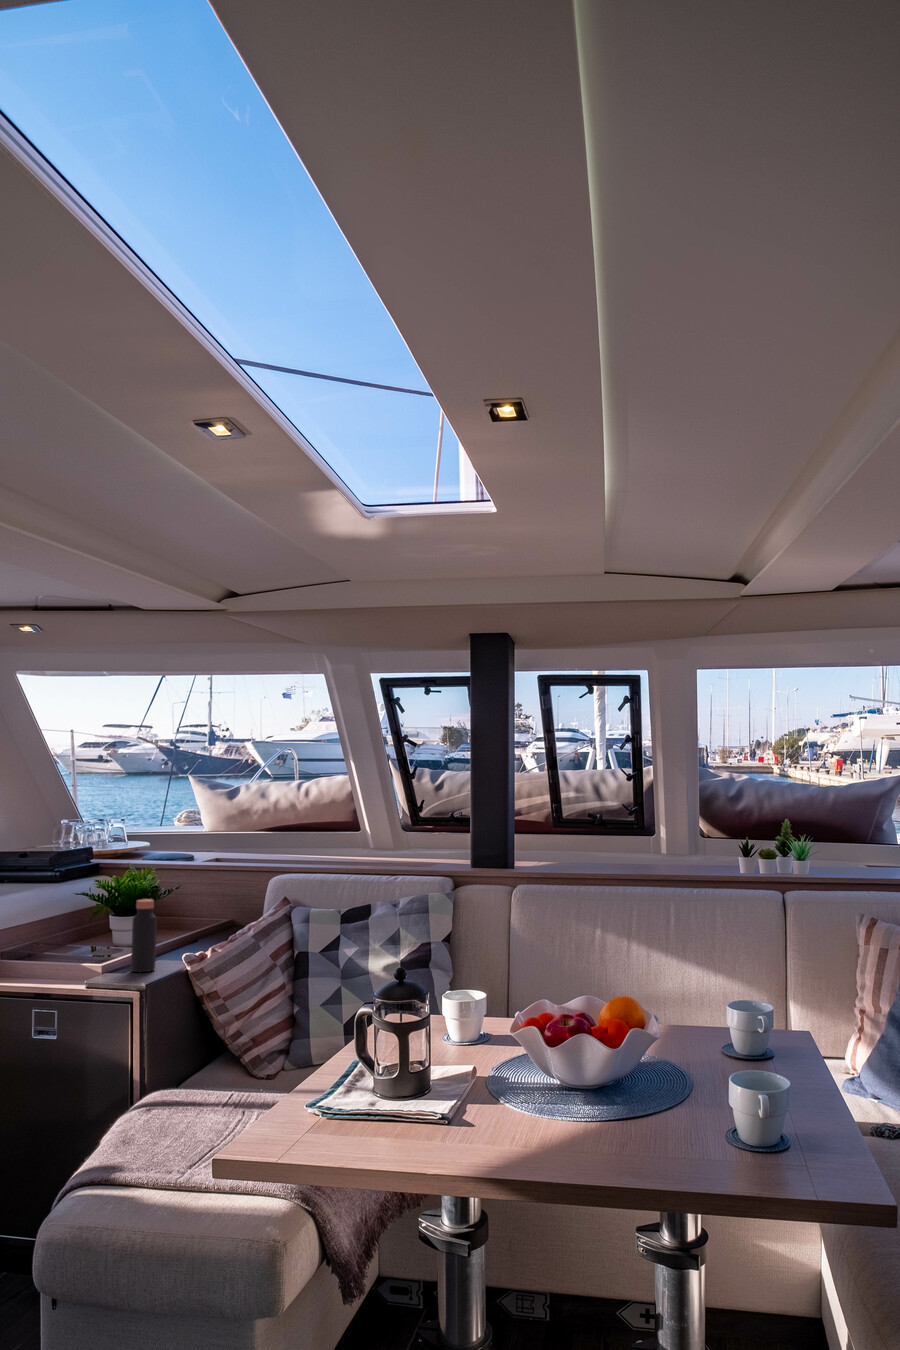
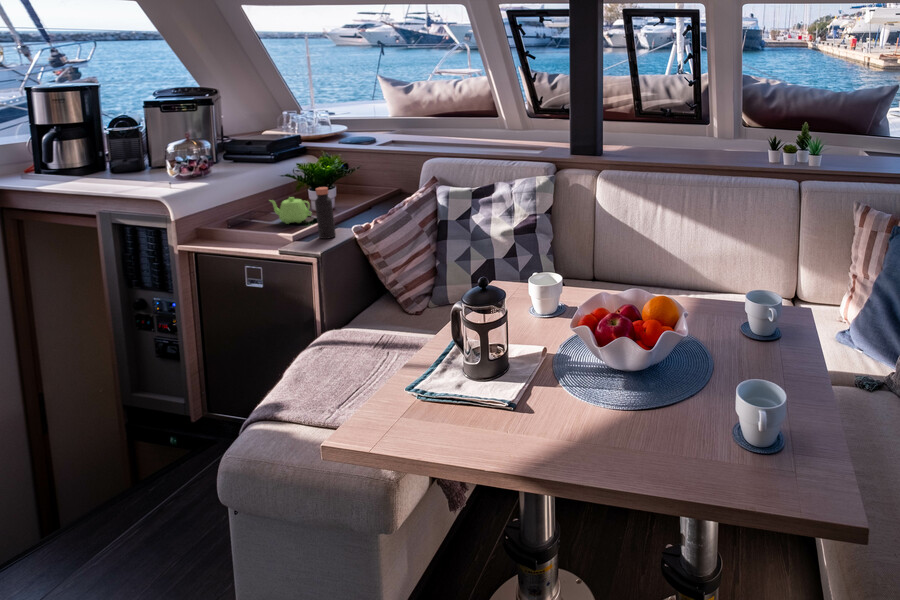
teapot: none [47,920,108,958] -> present [270,197,311,224]

